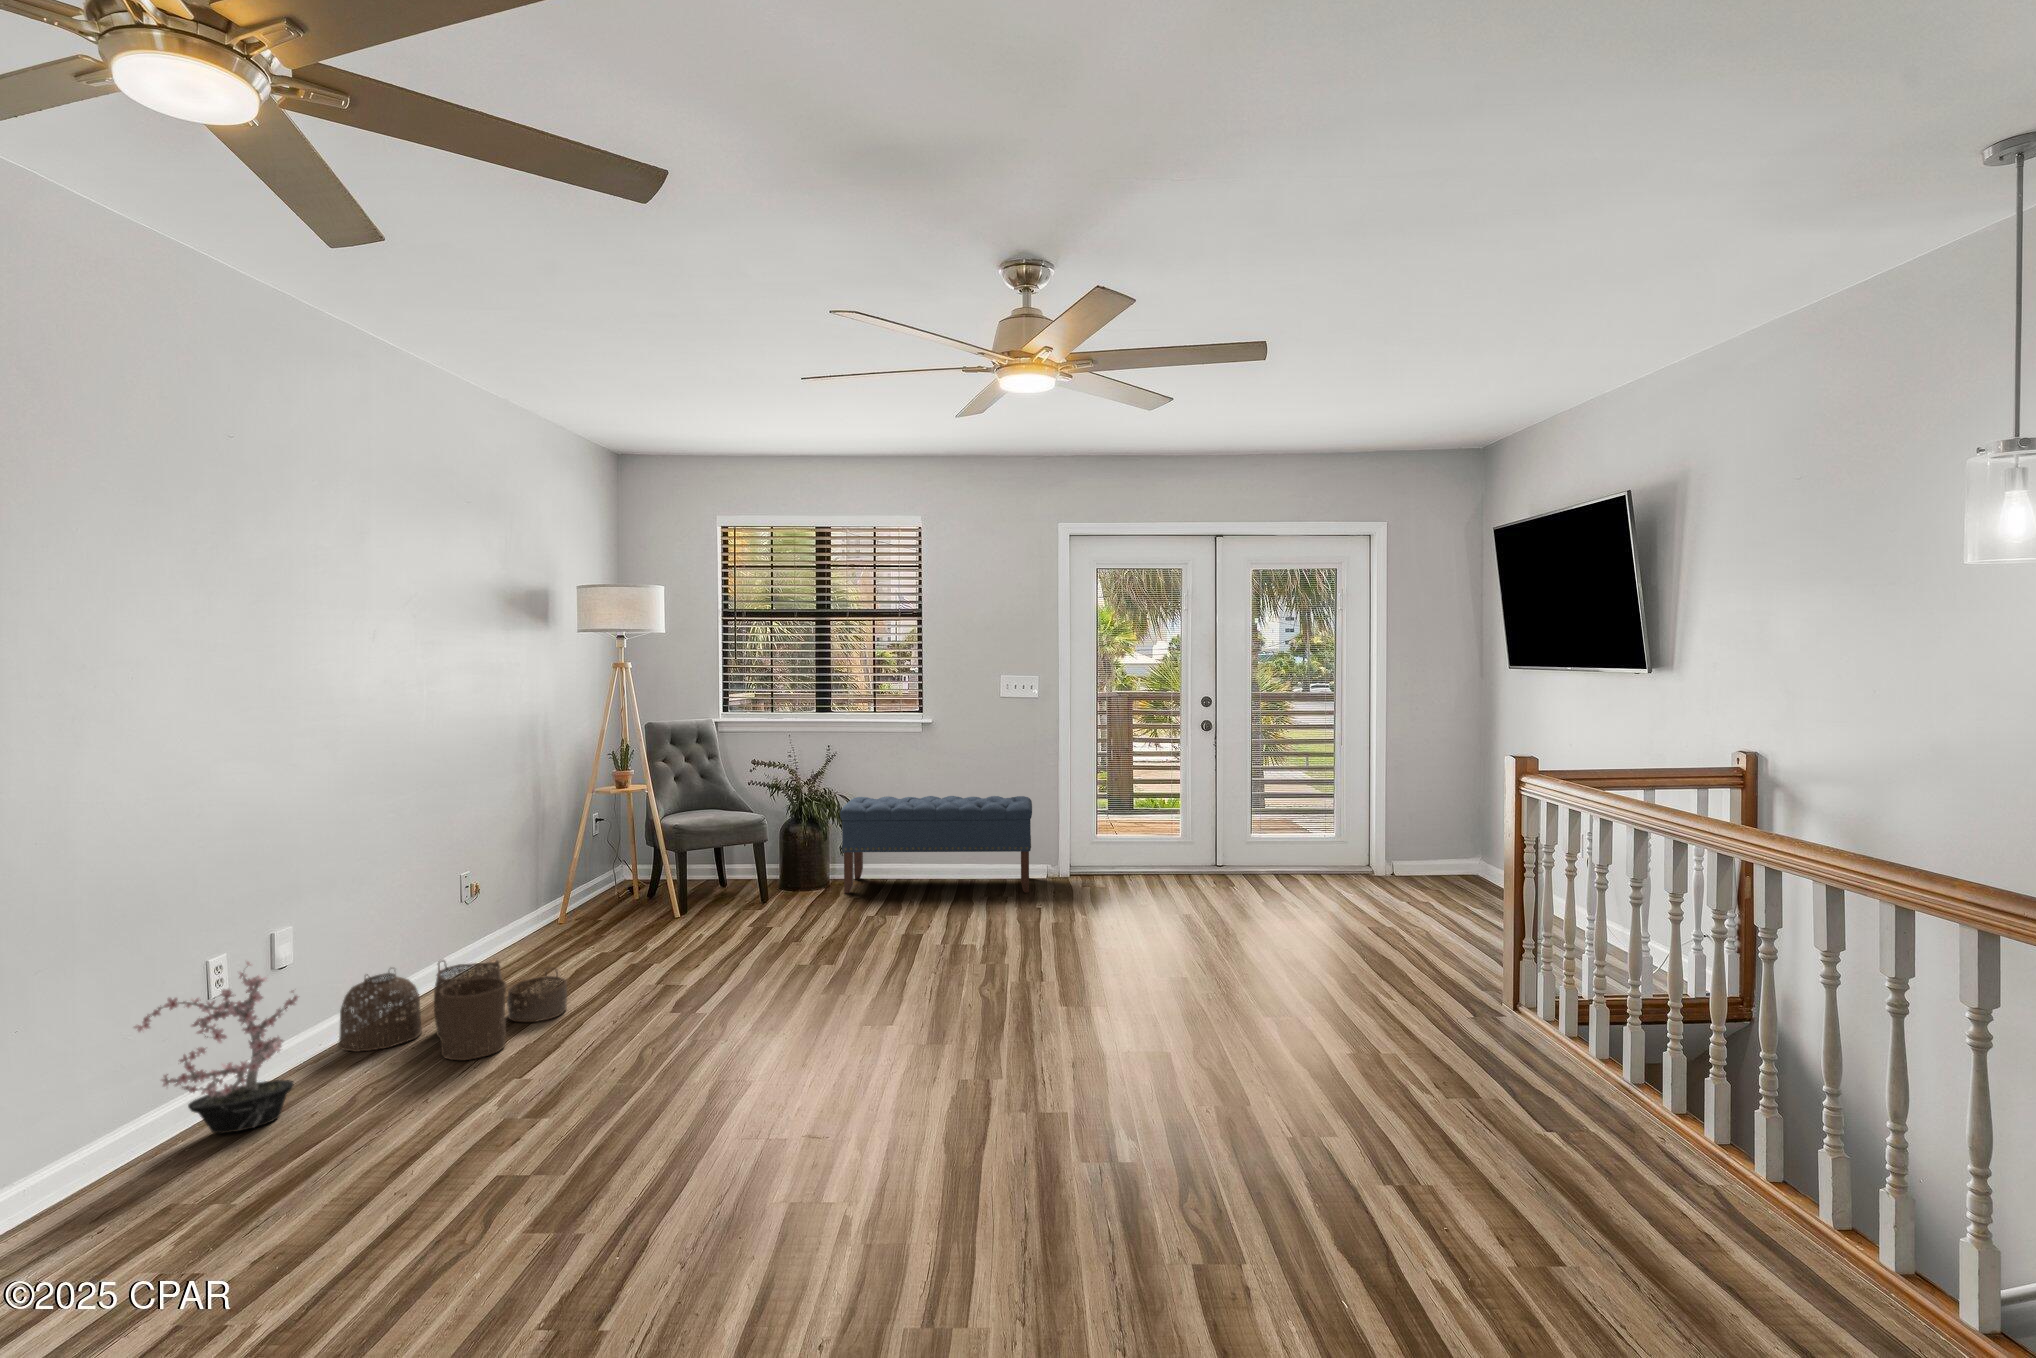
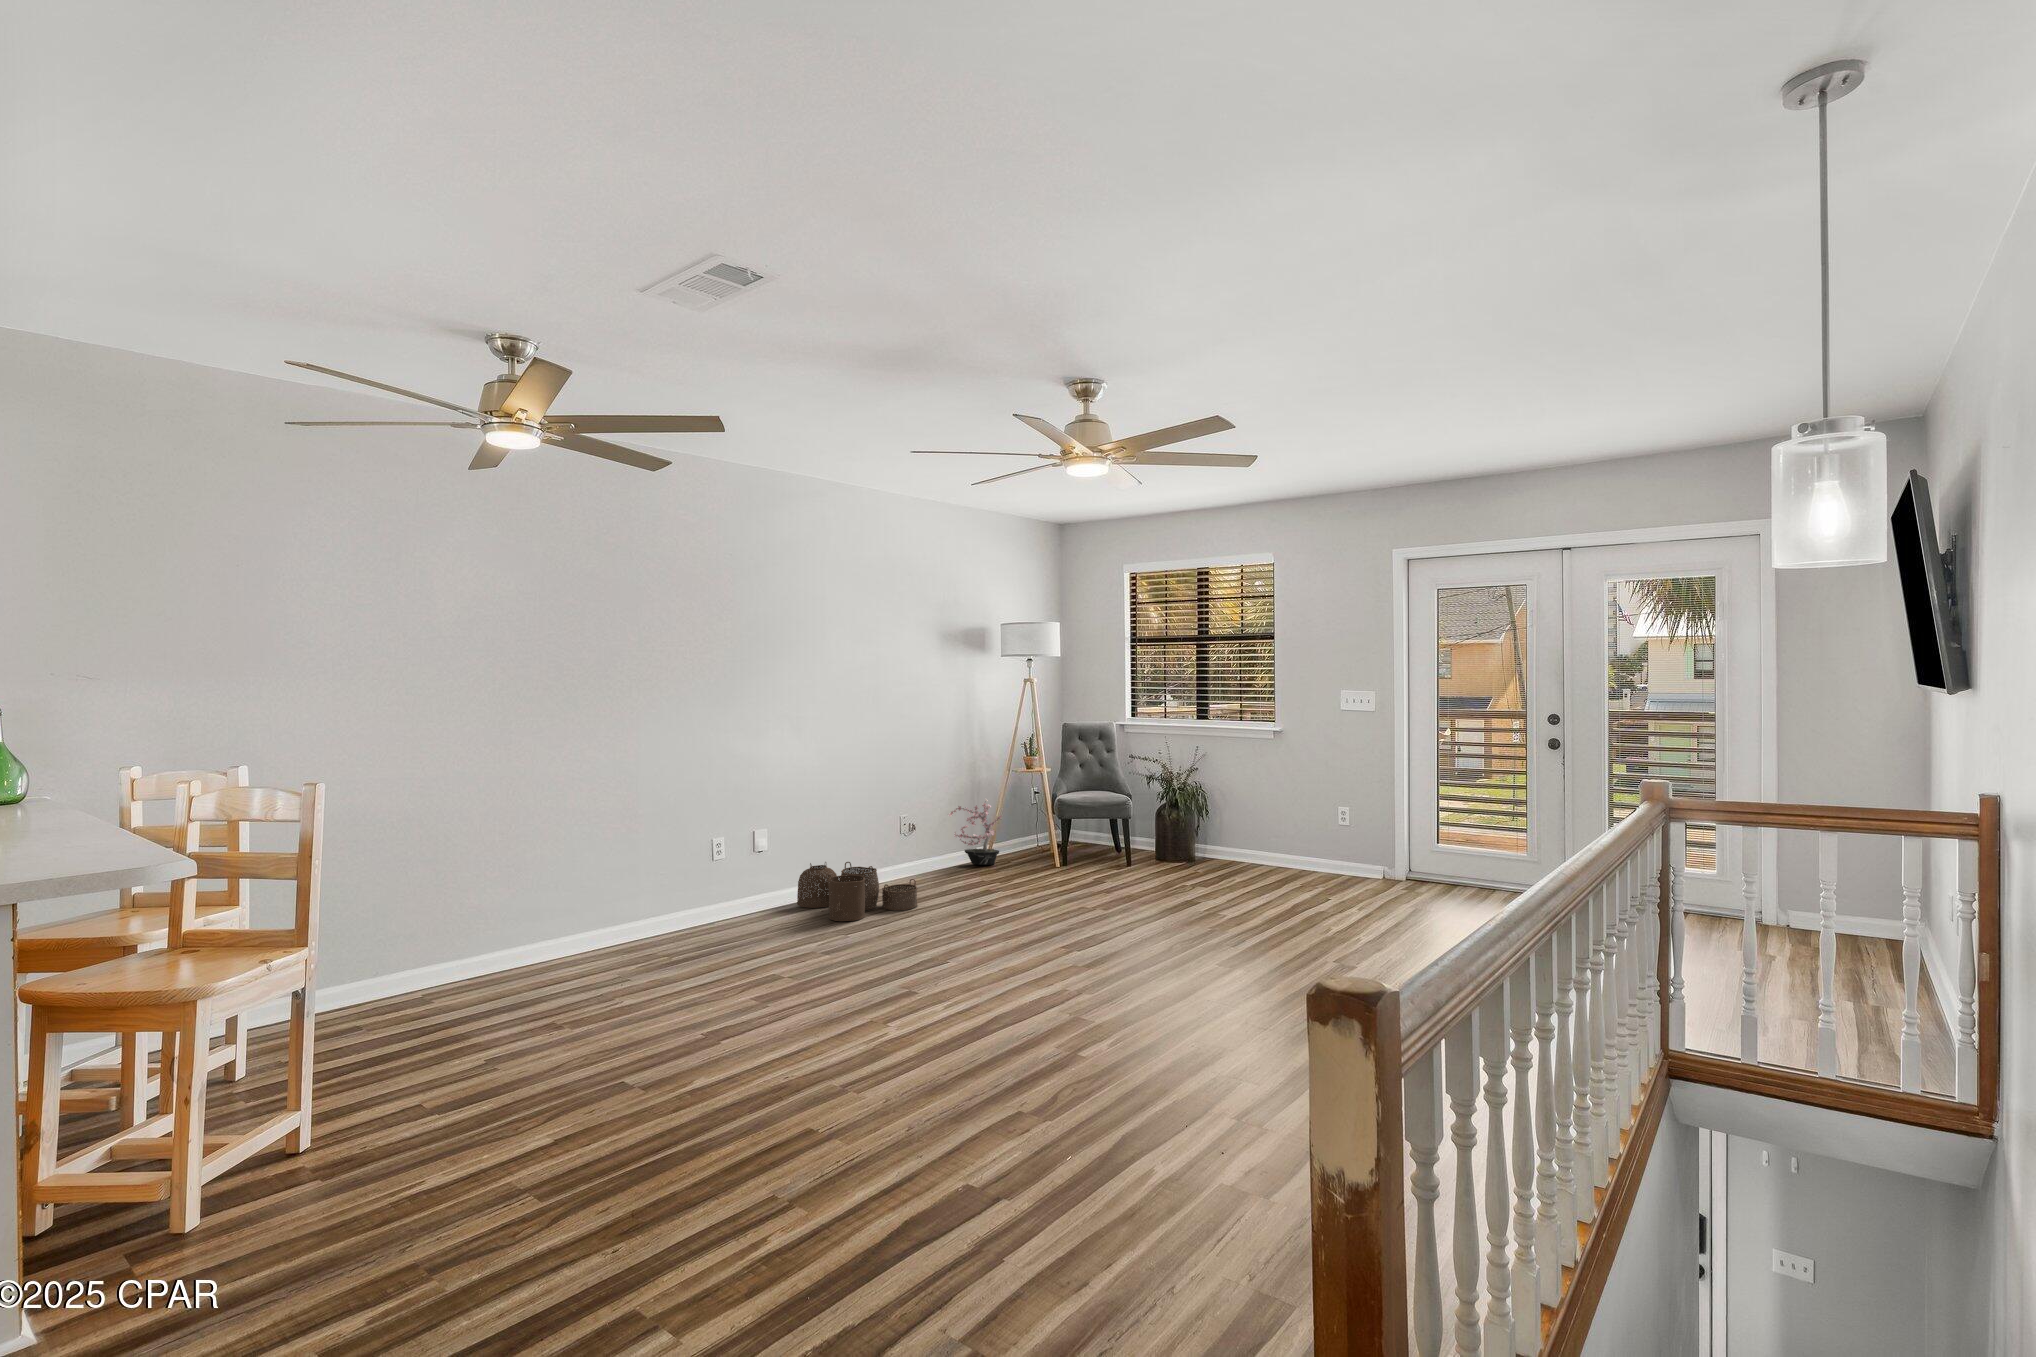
bench: present [840,796,1032,893] -> none [1185,793,1366,893]
potted plant: present [134,961,298,1133] -> present [948,799,1002,865]

